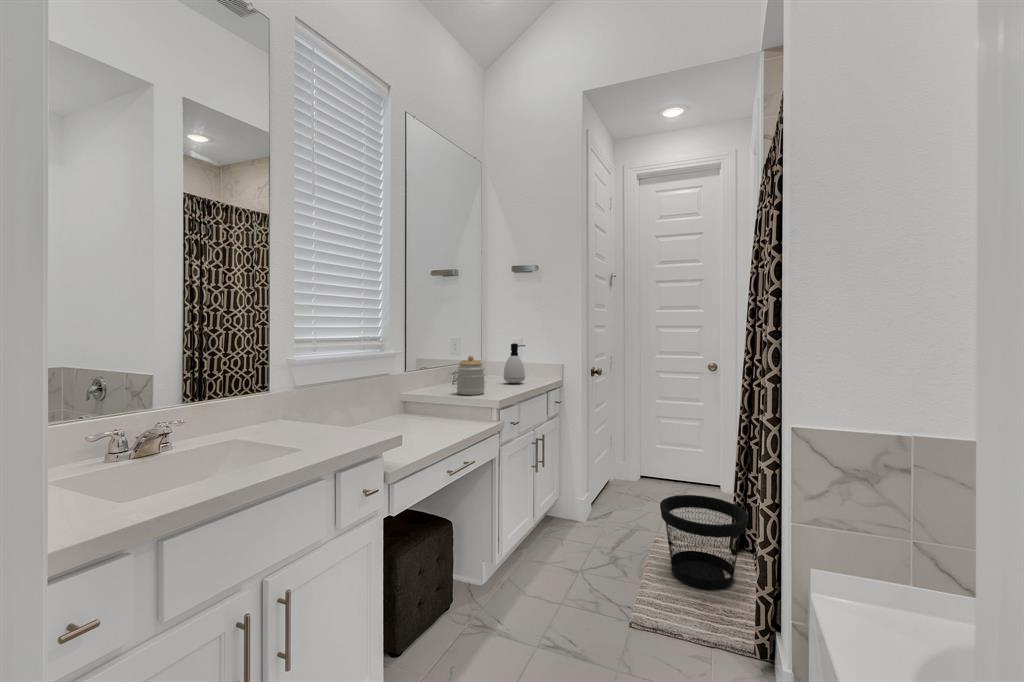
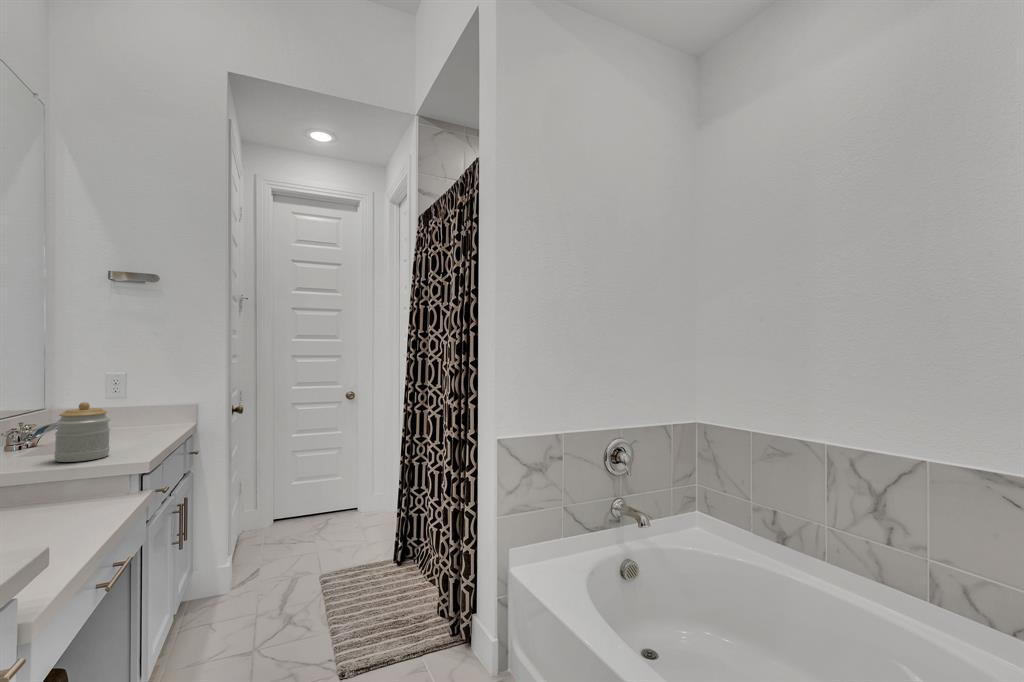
soap dispenser: present [504,343,525,384] -> none [114,380,152,435]
wastebasket: present [660,495,748,590] -> none [341,518,423,610]

